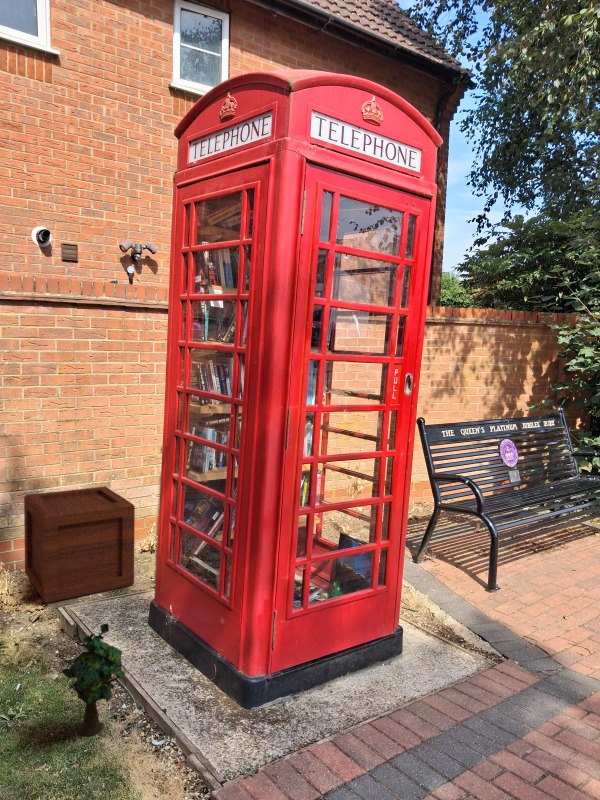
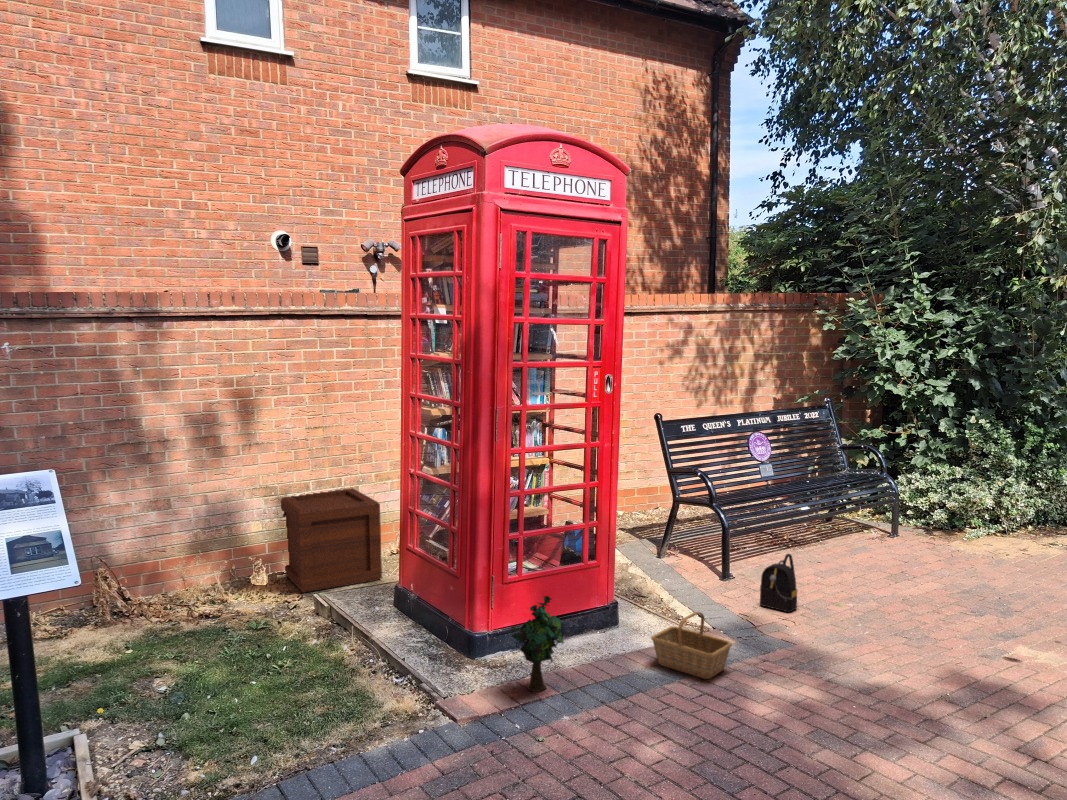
backpack: none [535,566,577,629] -> present [760,554,797,612]
decorative plant: present [59,623,125,736] -> present [511,596,564,692]
basket: none [461,650,558,737] -> present [651,612,732,679]

